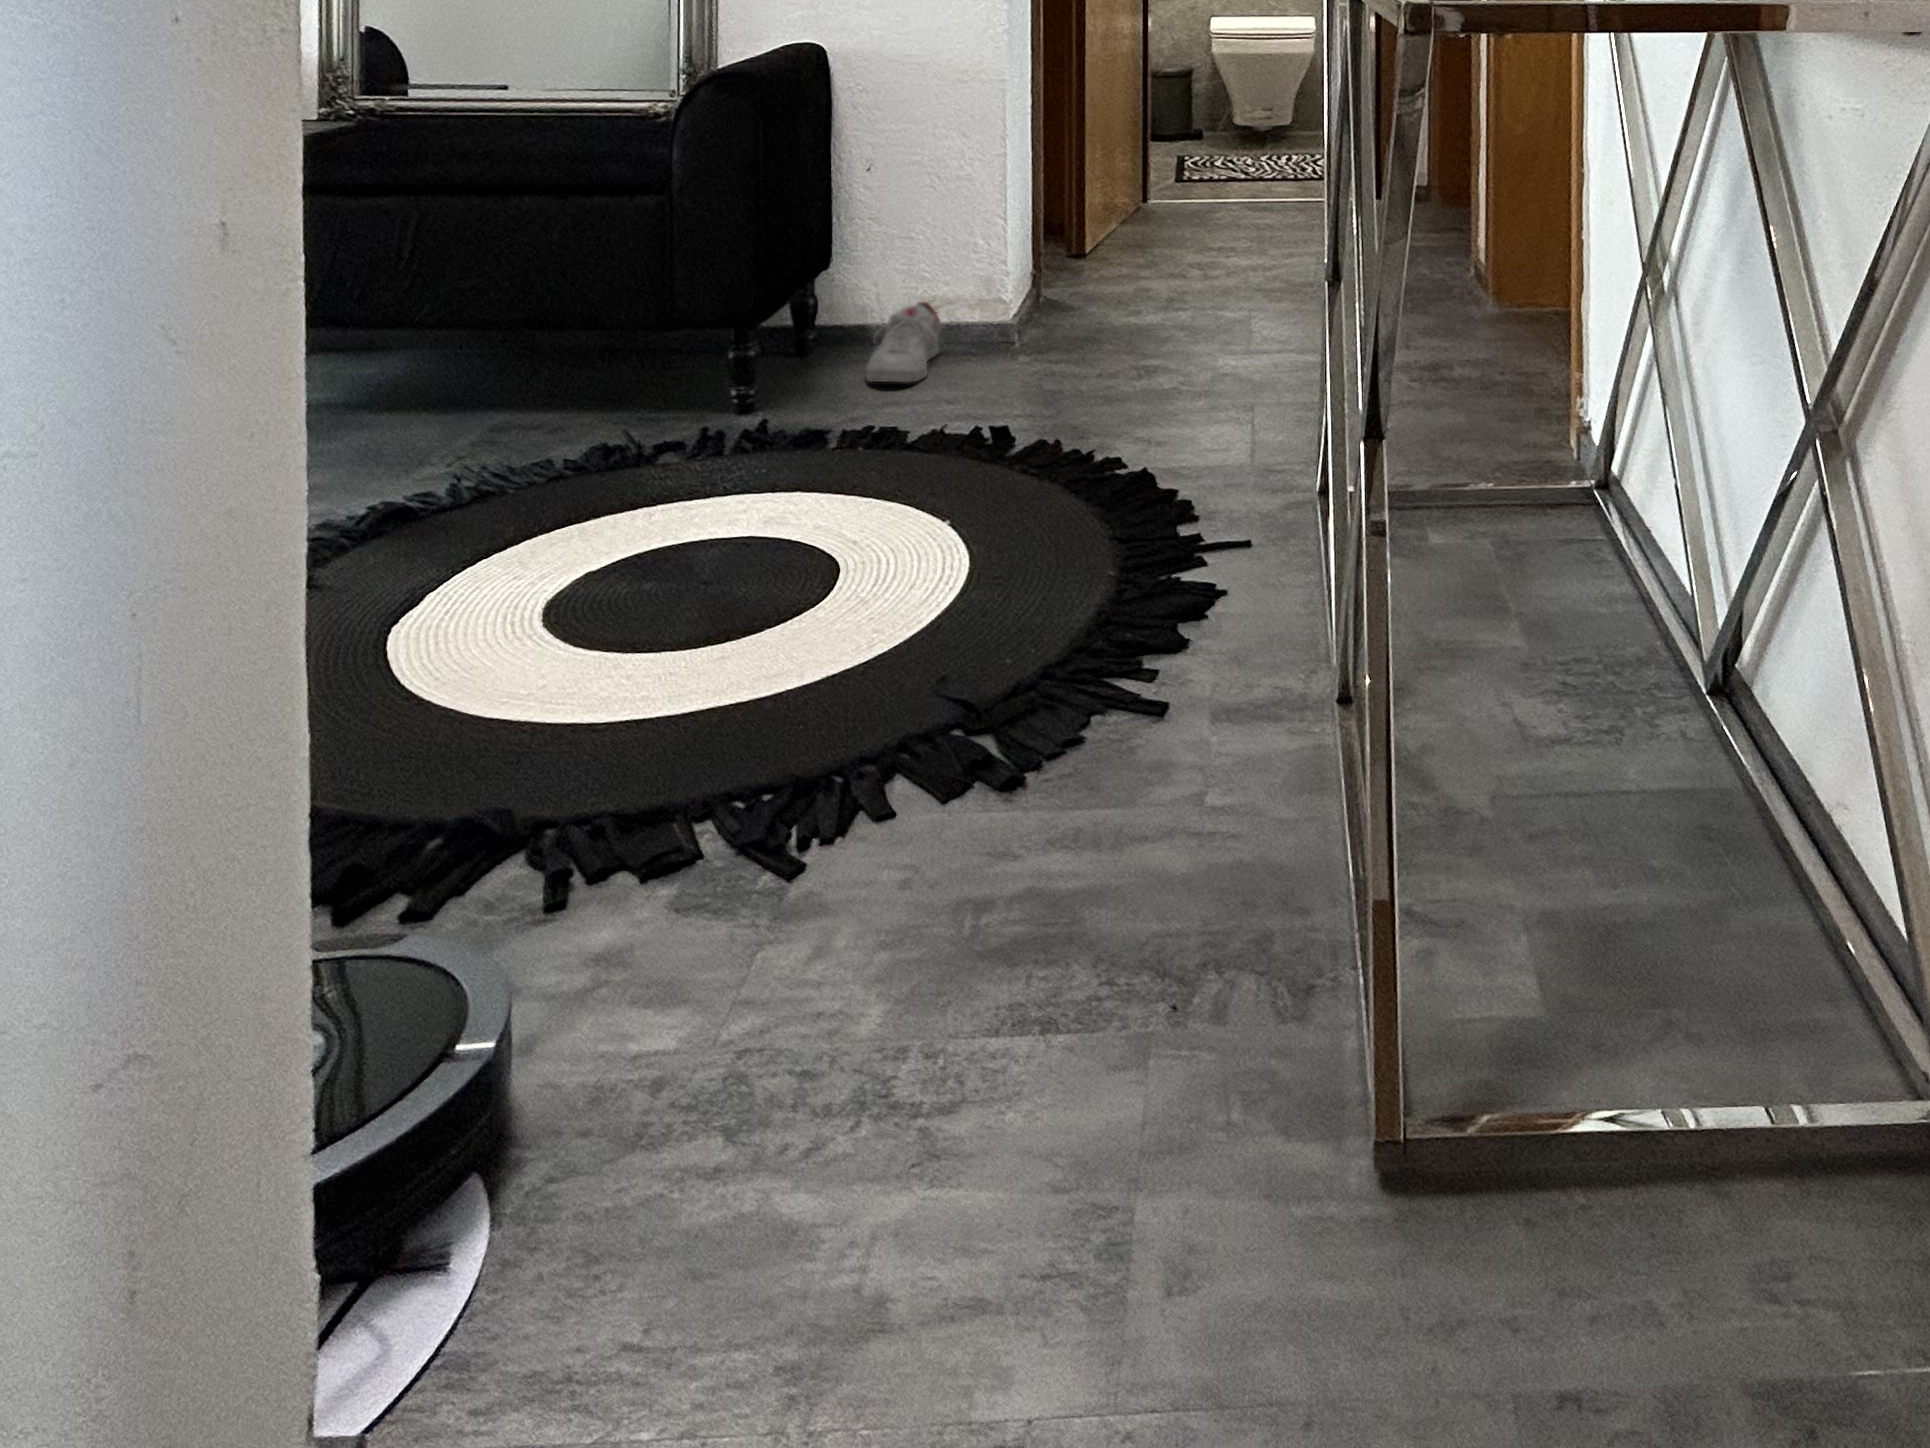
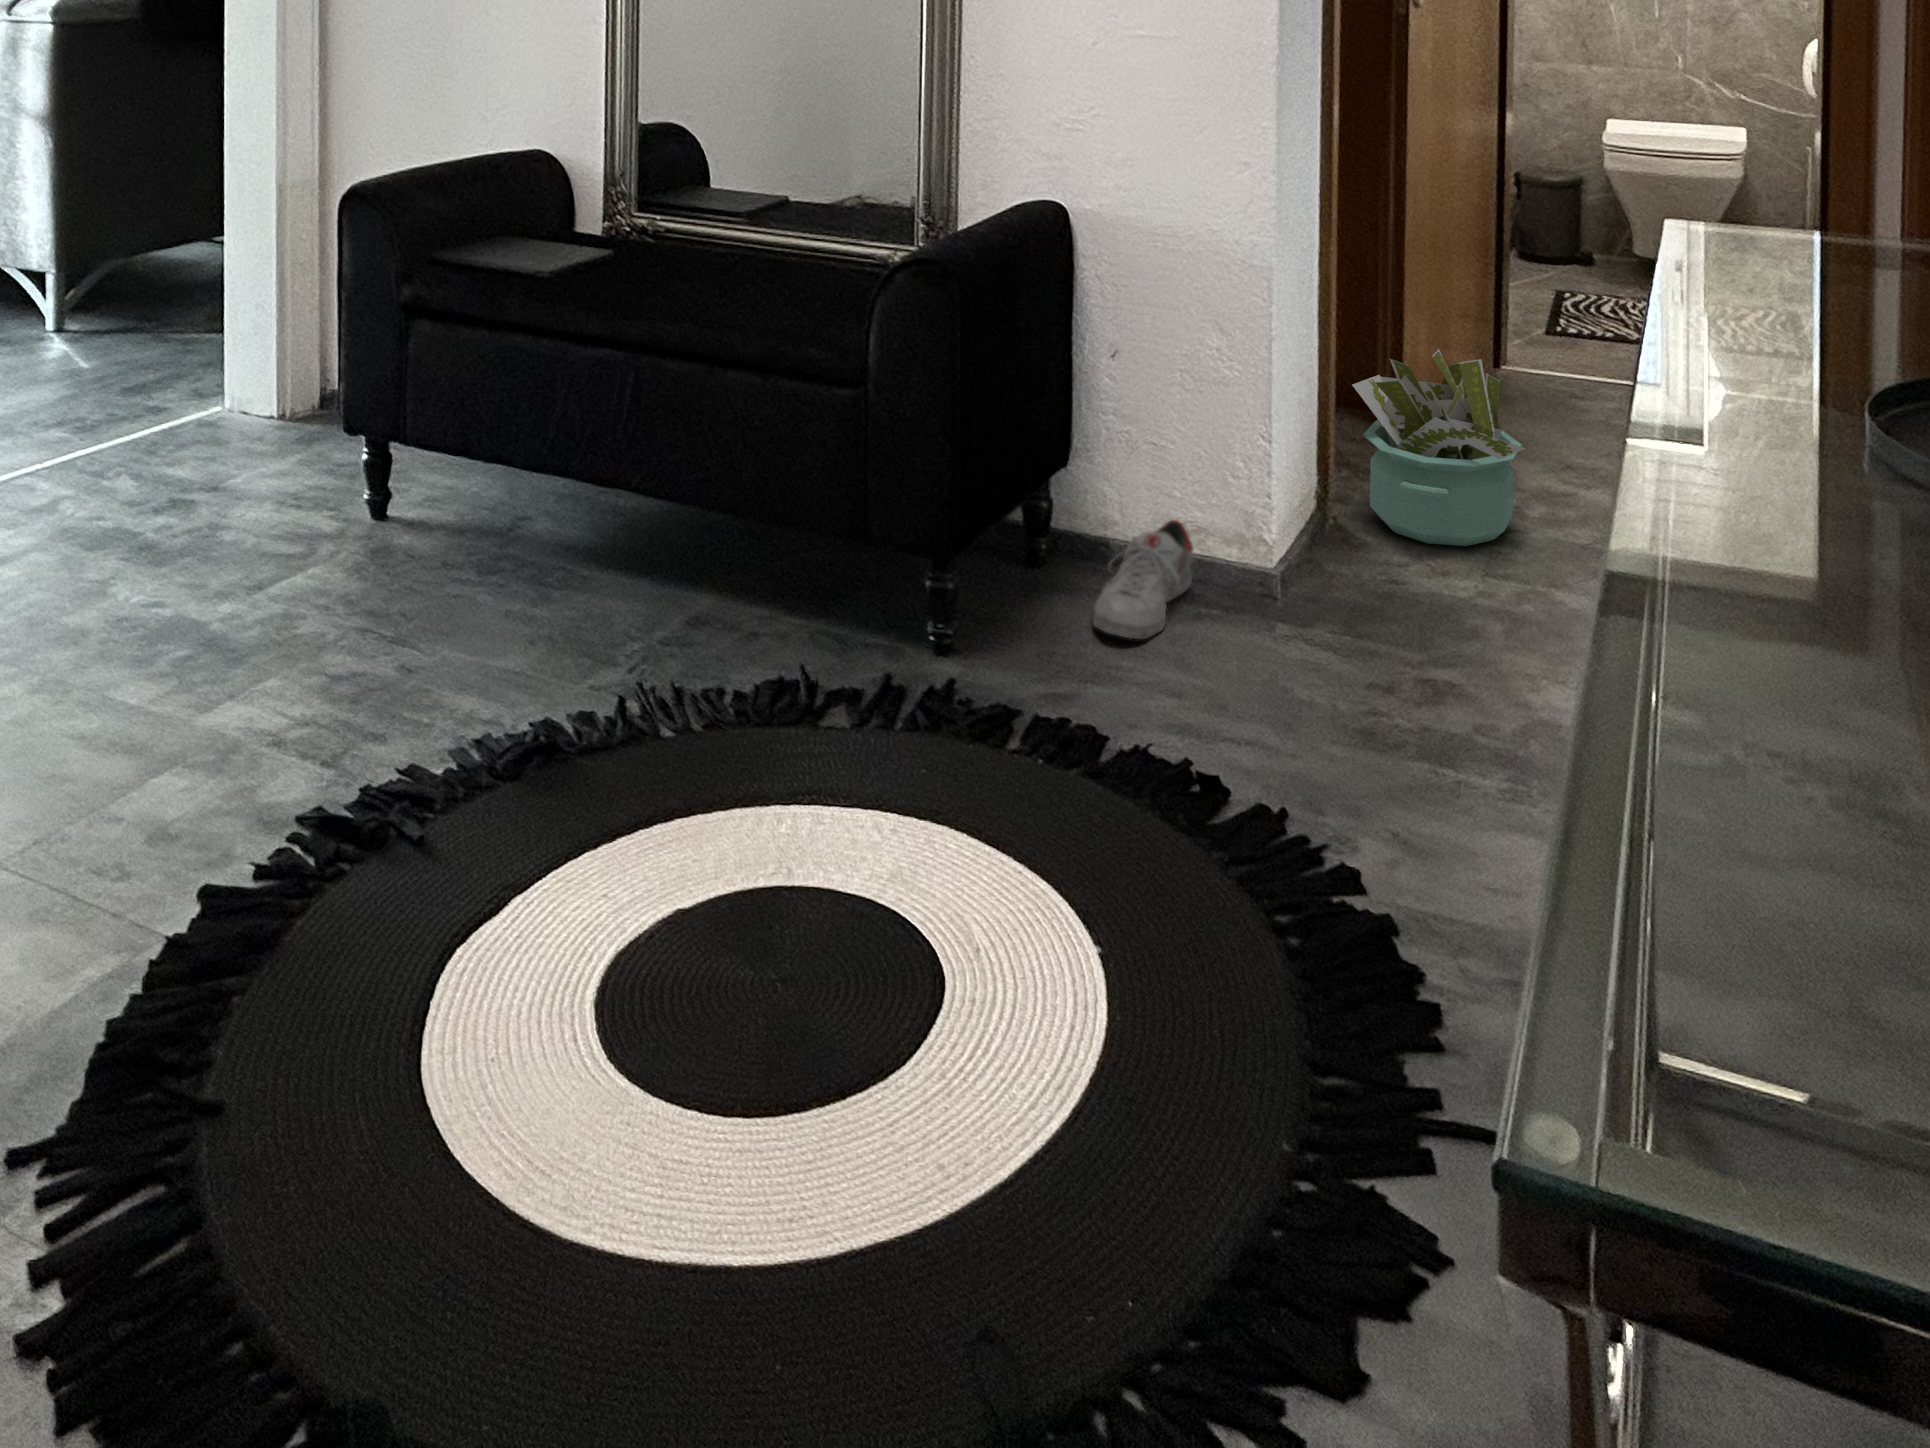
decorative plant: none [1053,160,1193,308] -> present [1352,349,1525,546]

